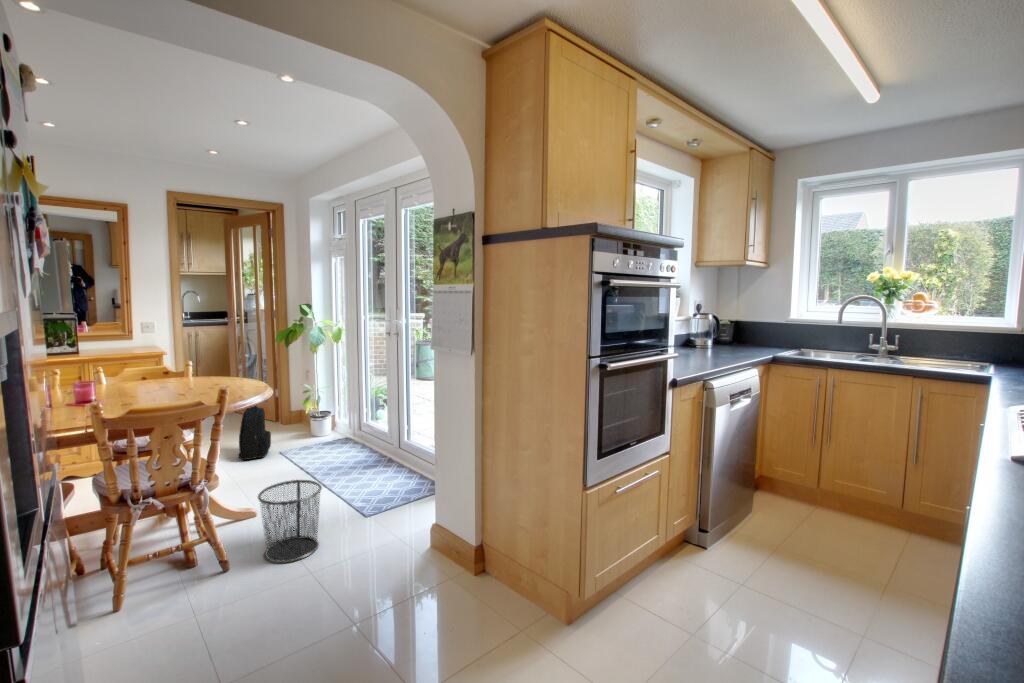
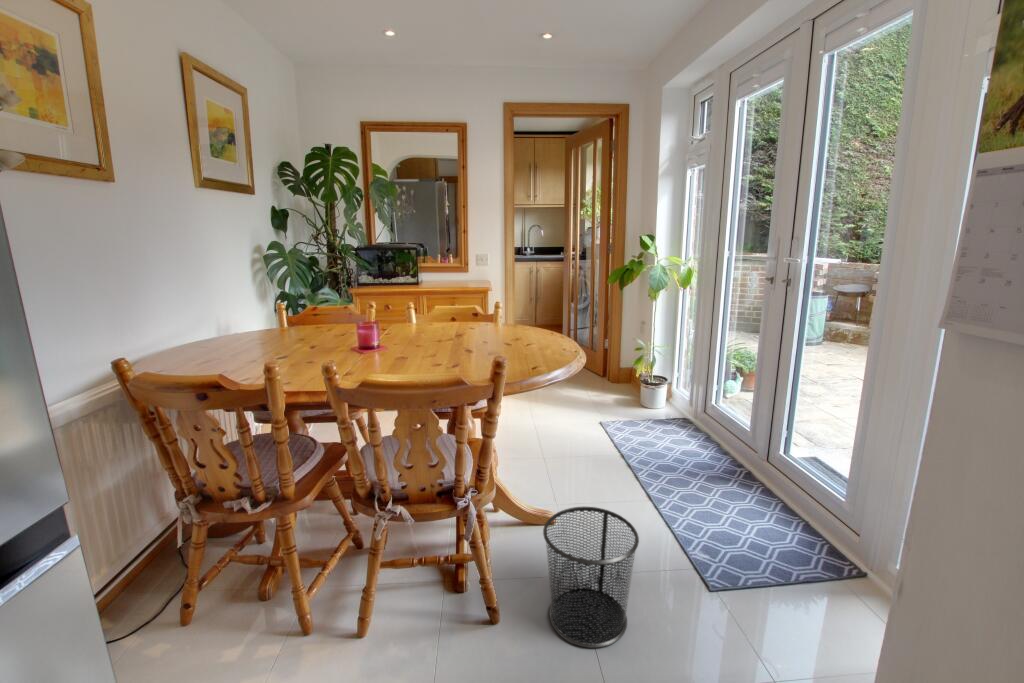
backpack: present [238,406,271,460] -> none [555,358,593,426]

